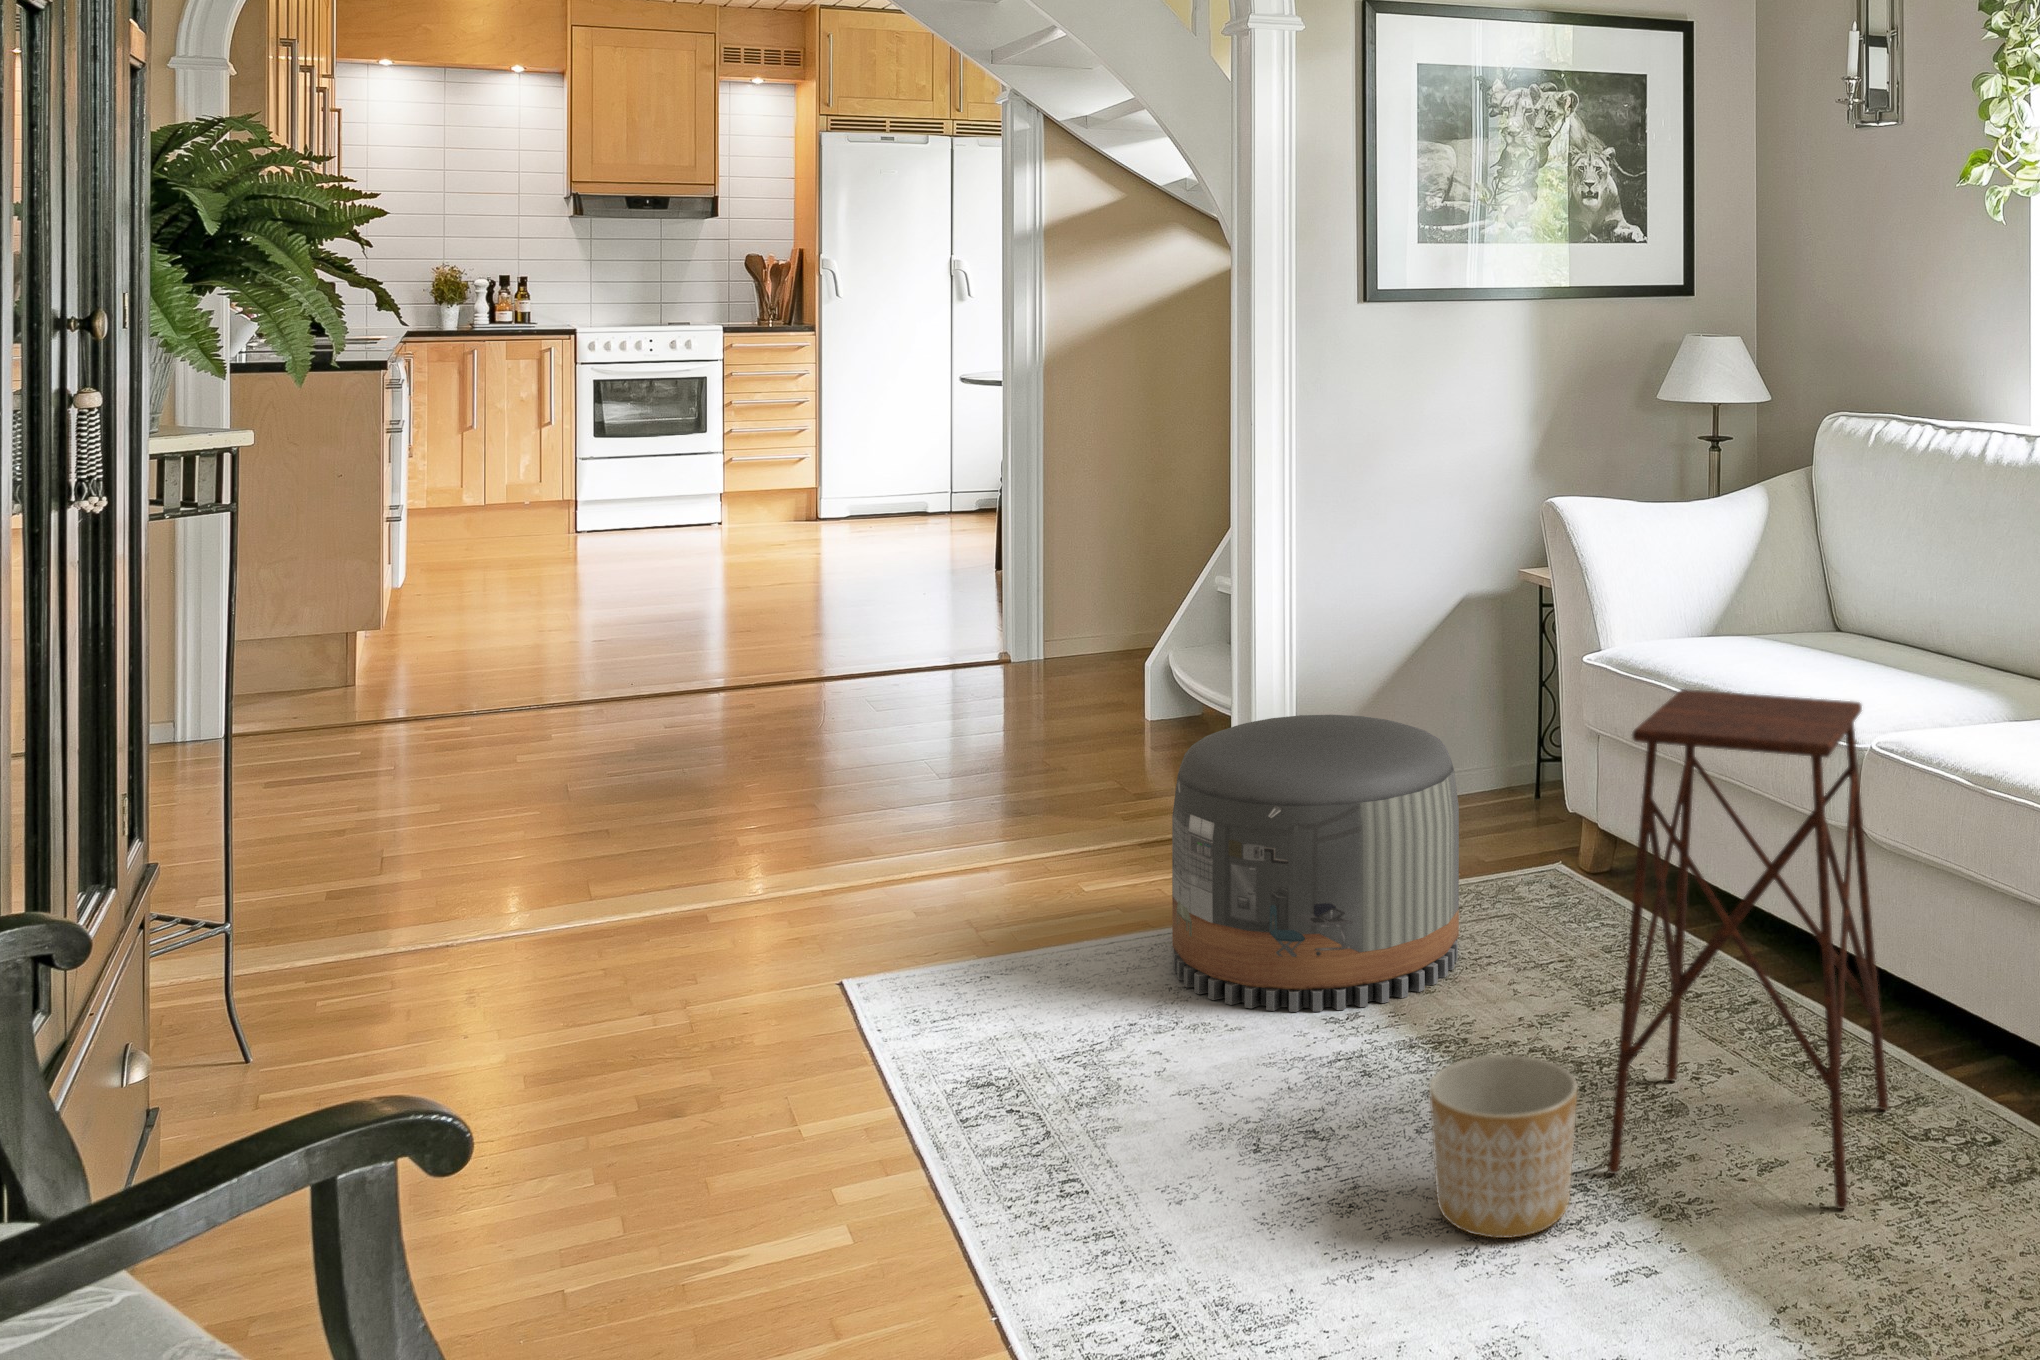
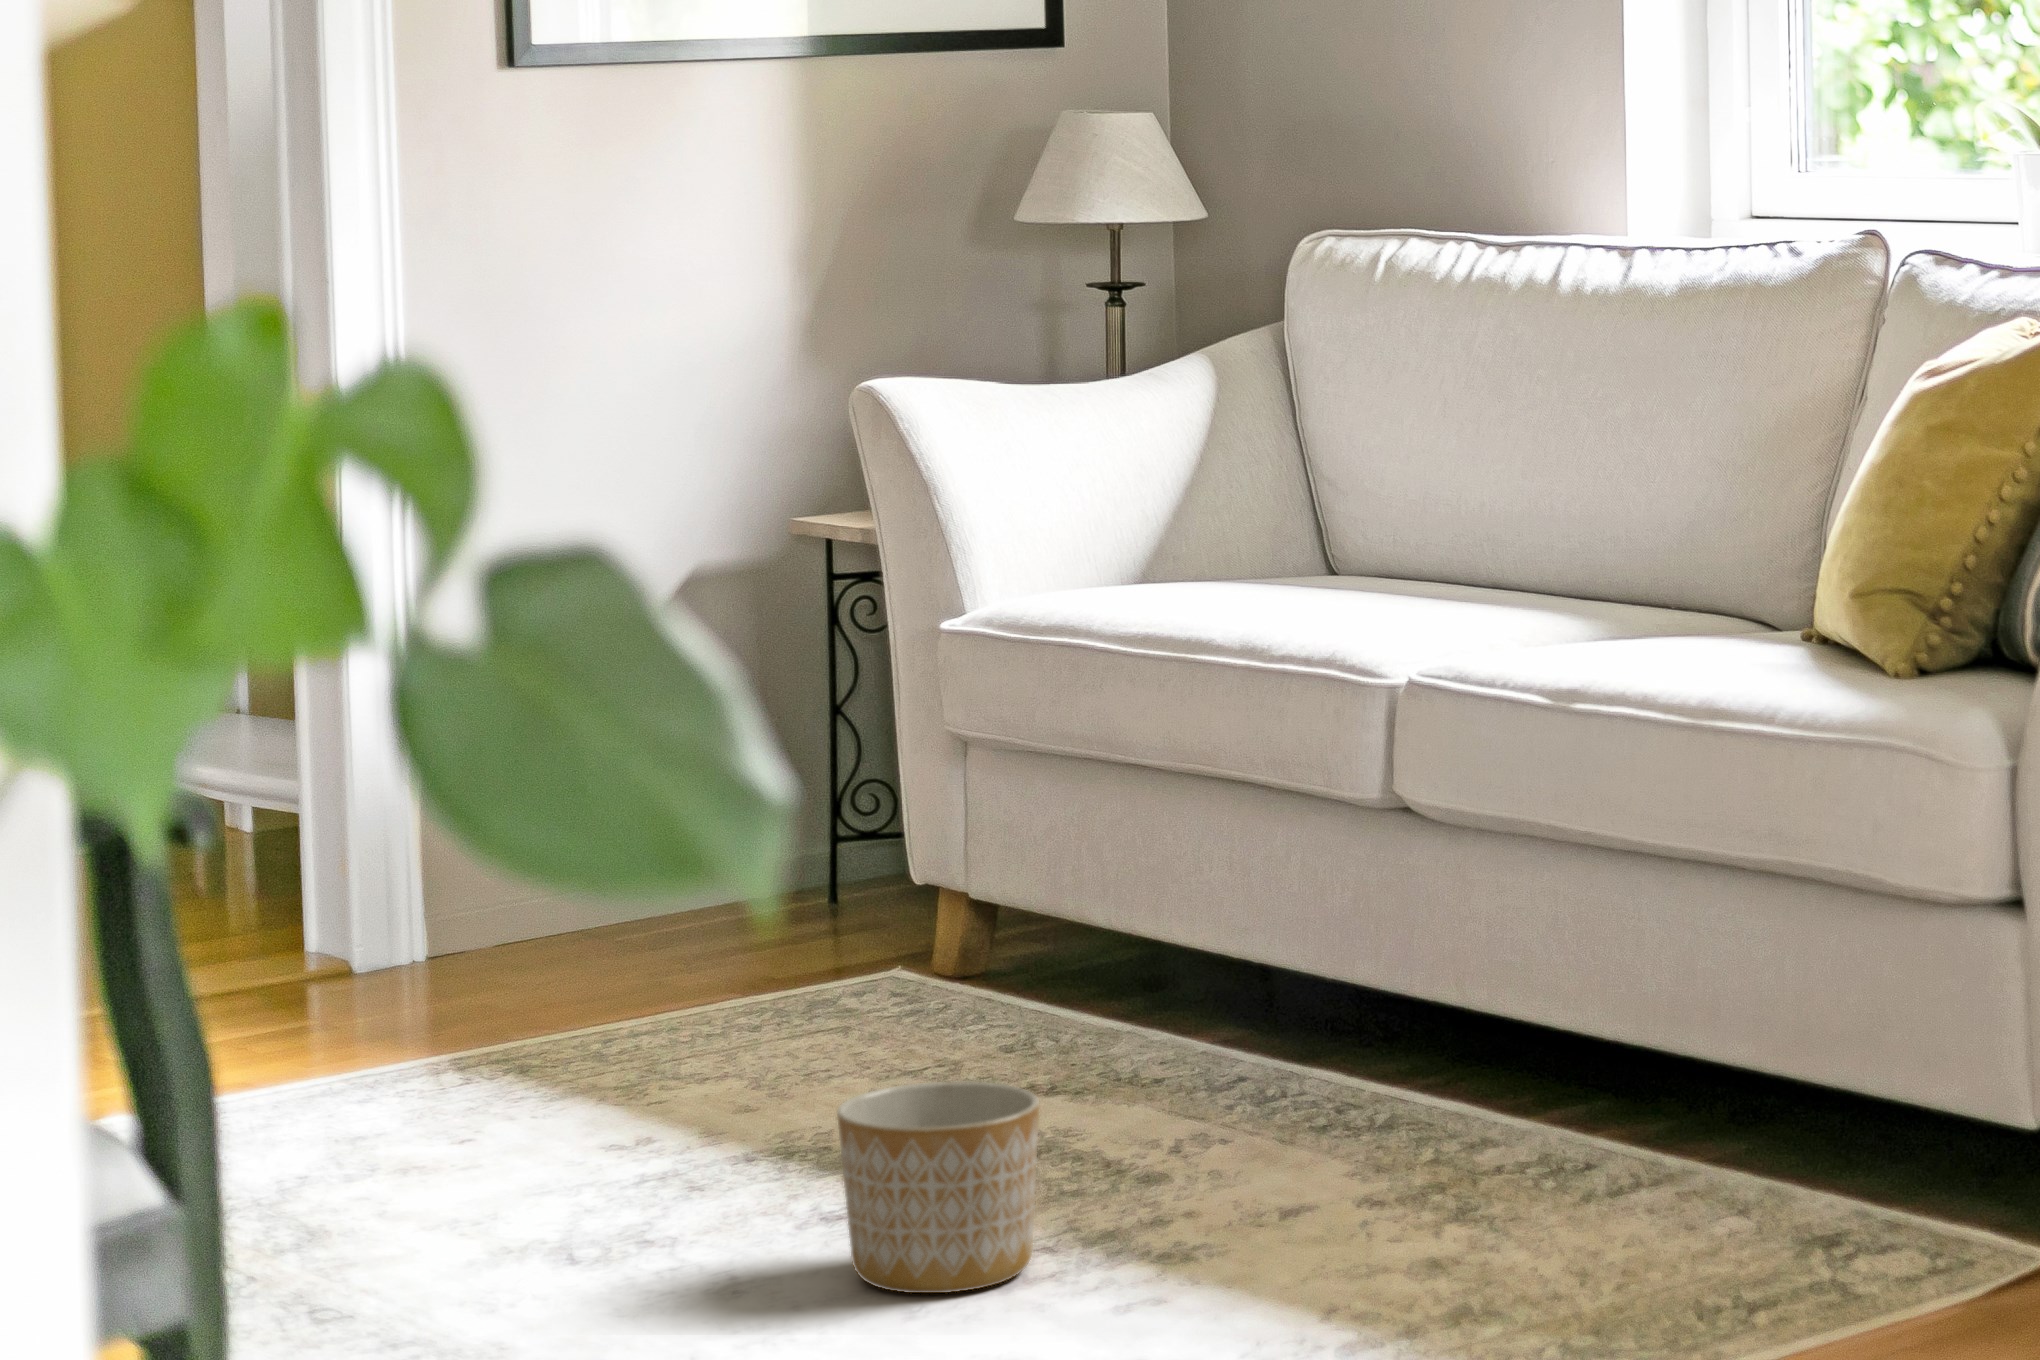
side table: present [1608,689,1888,1209] -> none [1074,594,1445,1235]
pouf: present [1172,715,1459,1012] -> none [321,721,782,1139]

